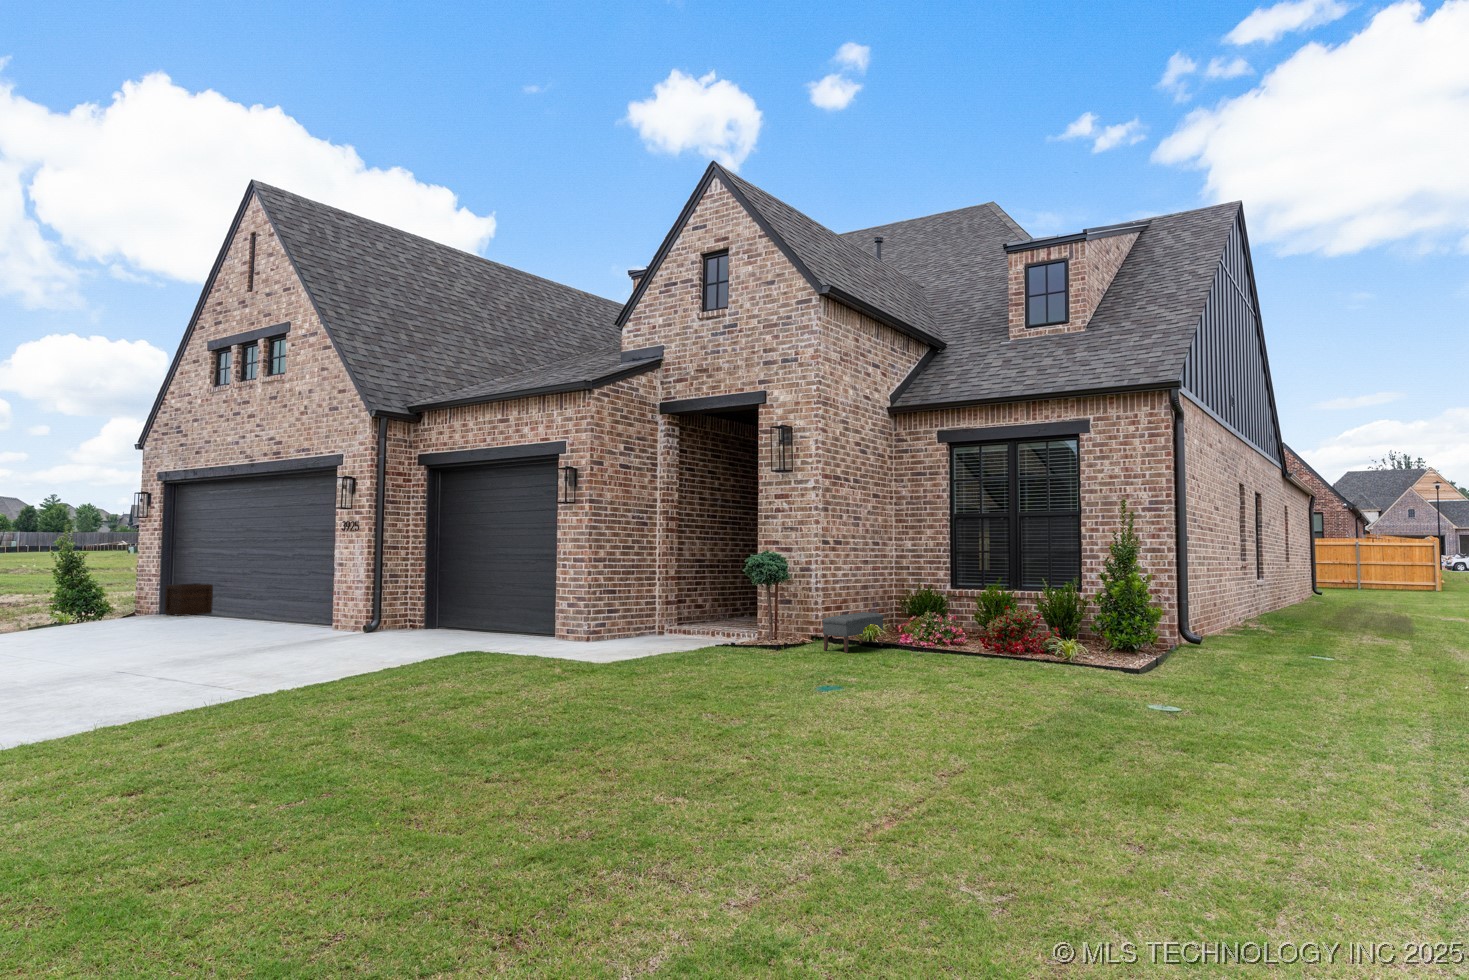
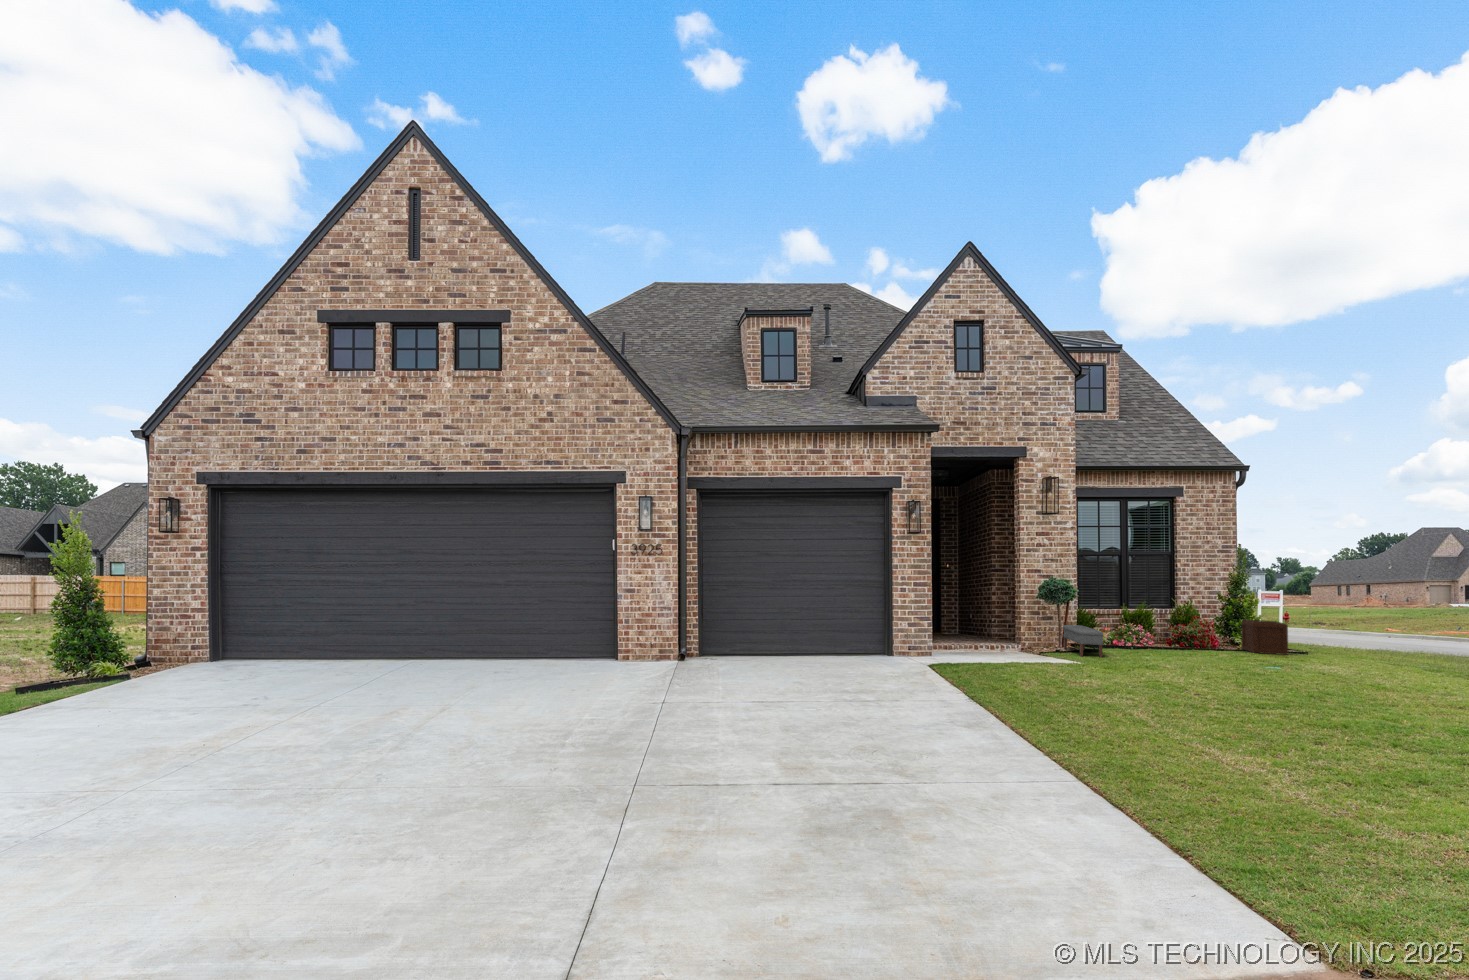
wooden crate: present [165,583,213,616] -> present [1241,620,1288,655]

